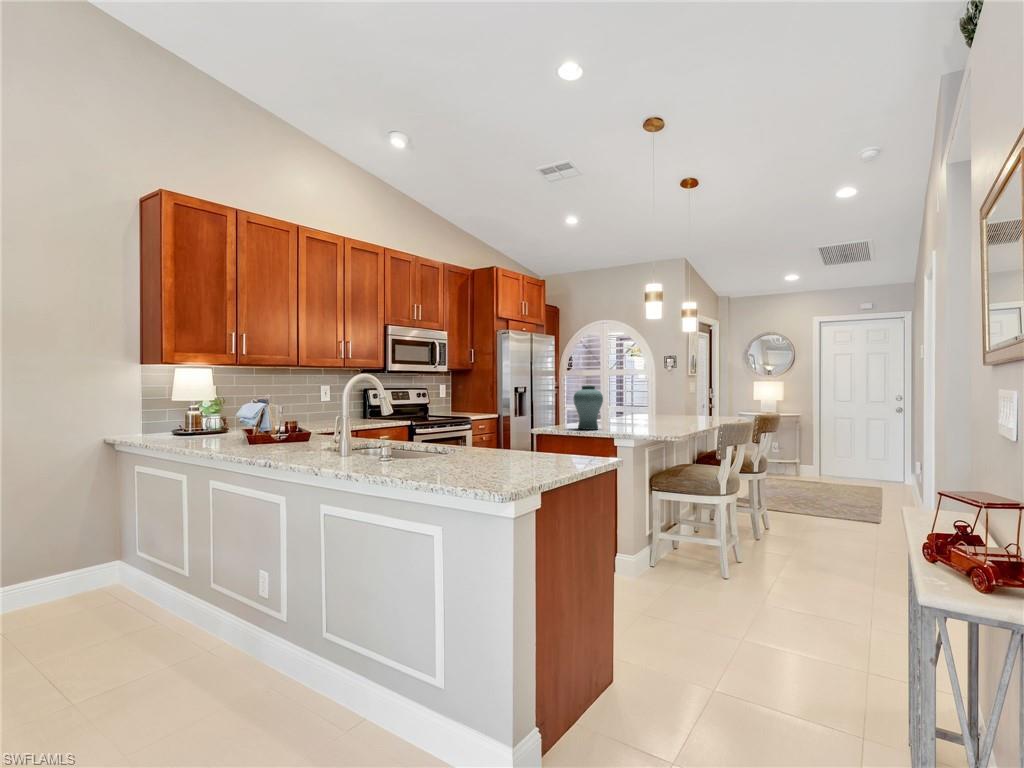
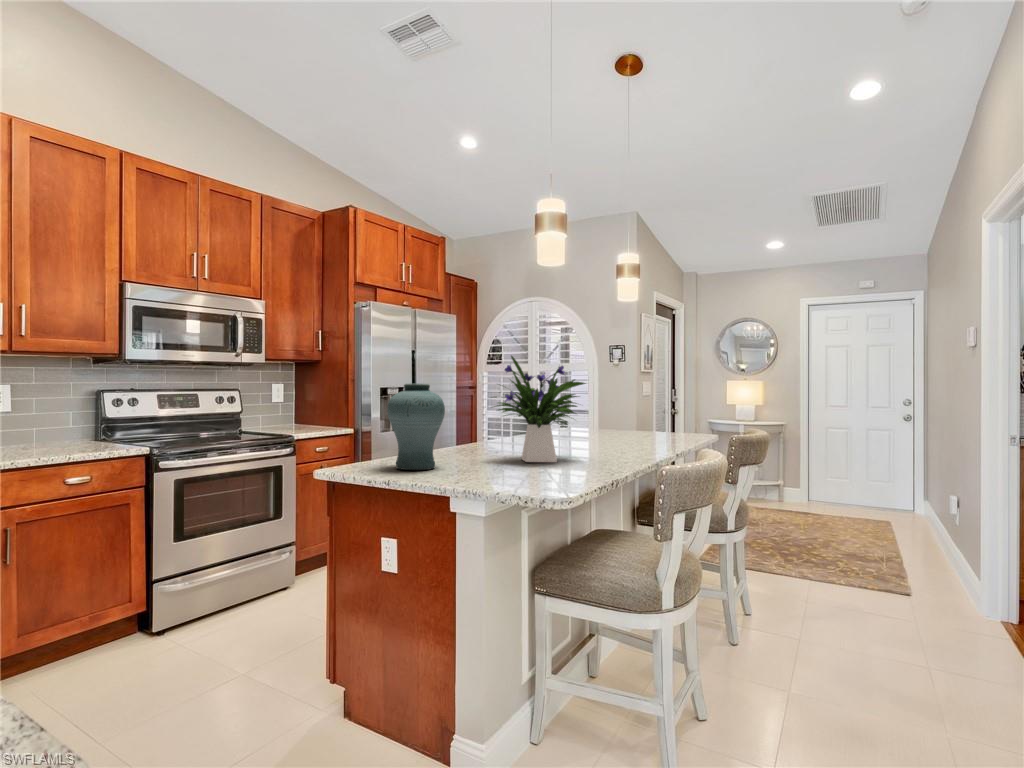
flower arrangement: none [620,370,674,427] -> present [494,356,585,462]

